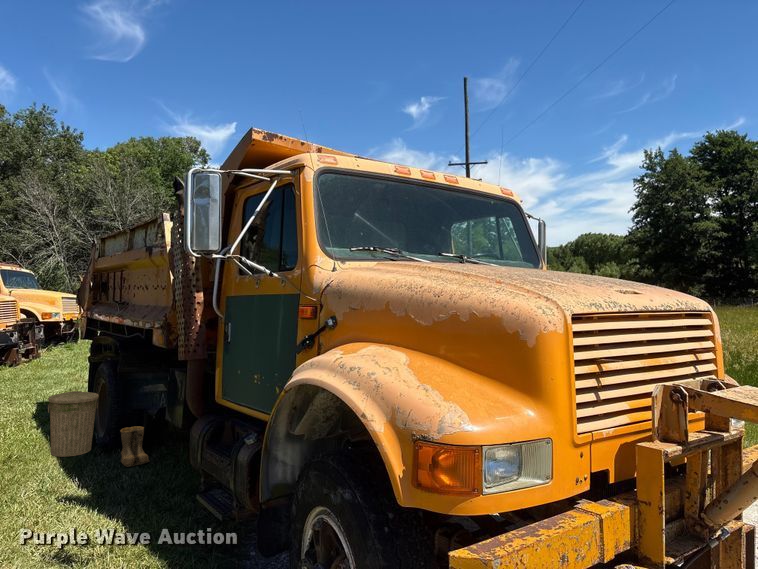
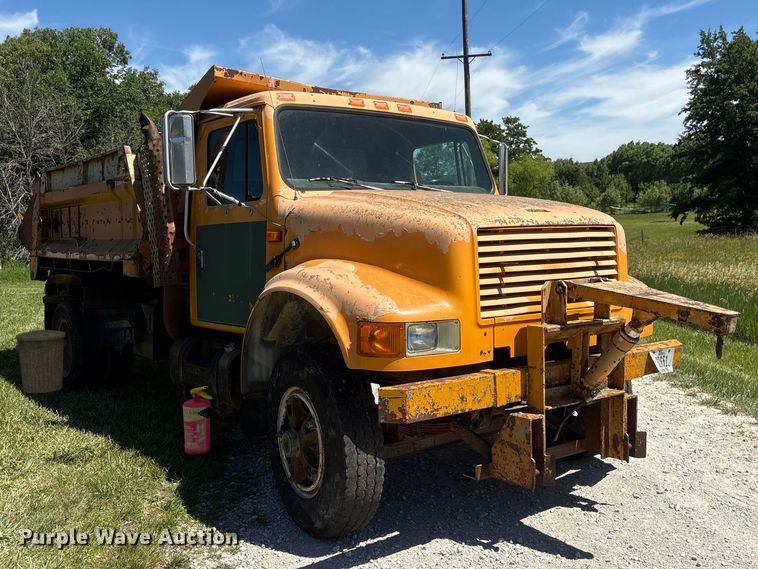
boots: present [120,427,149,467] -> none [92,362,126,399]
fire extinguisher: none [191,472,232,551] -> present [177,387,212,454]

